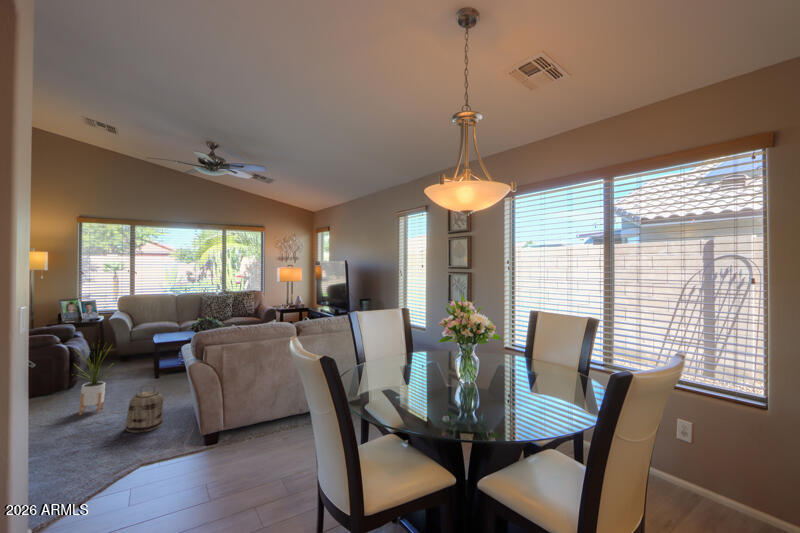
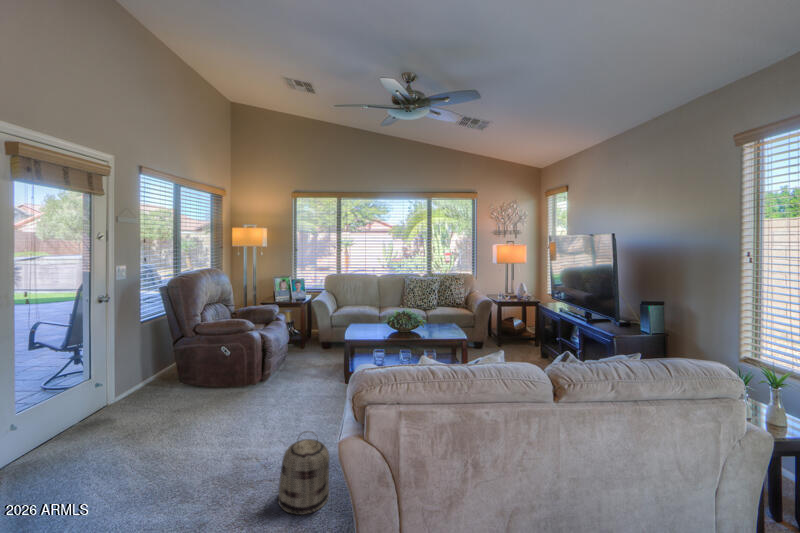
house plant: present [78,349,108,415] -> none [239,338,293,441]

